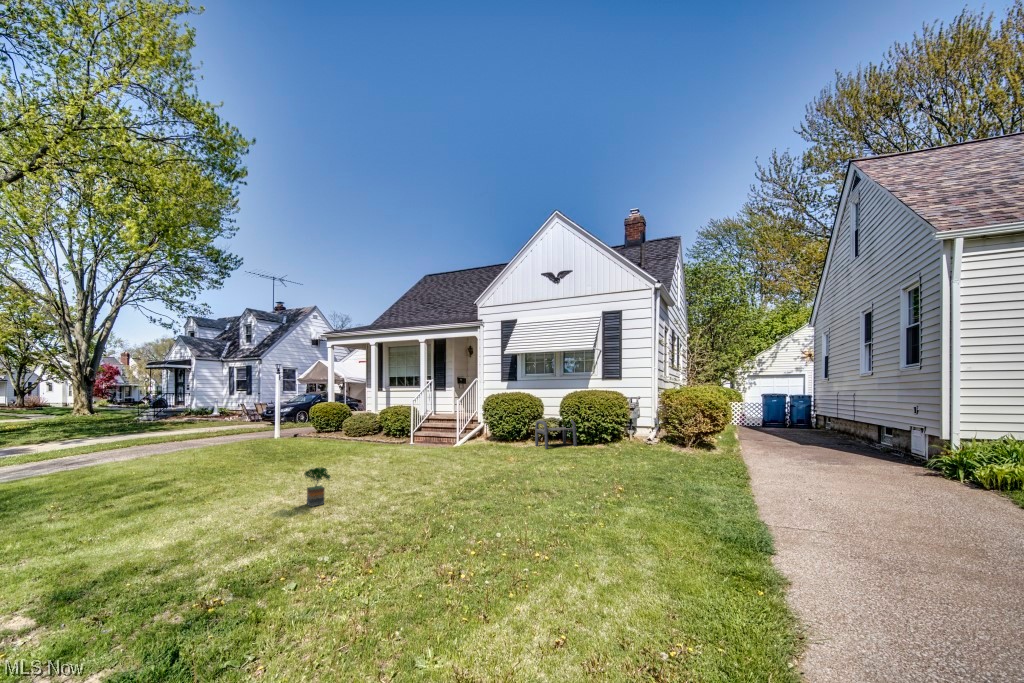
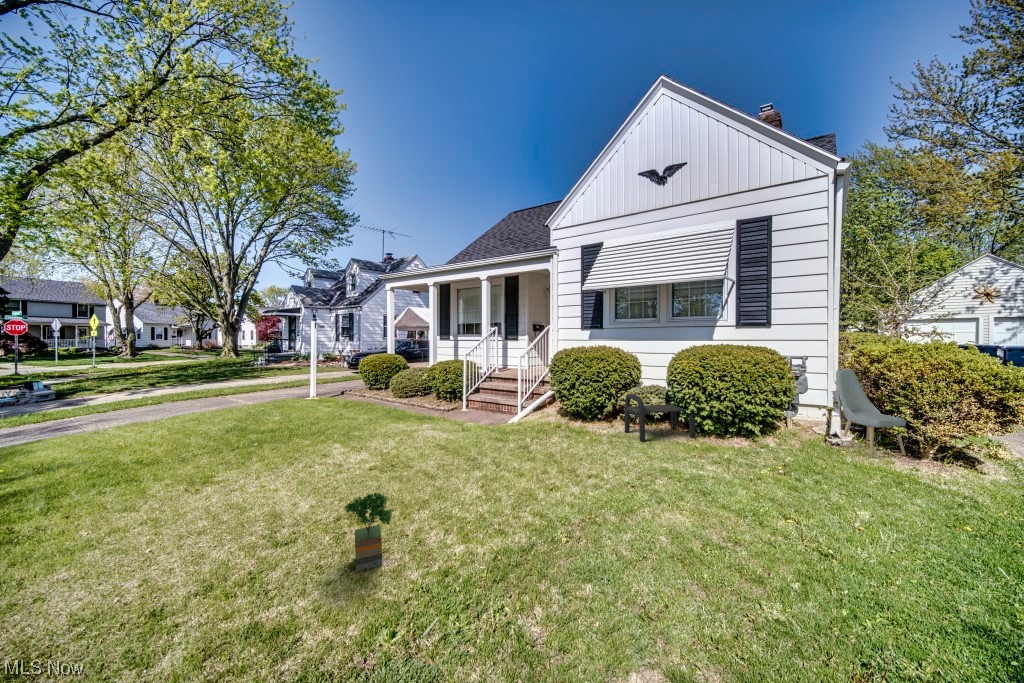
chair: none [647,402,678,448] -> present [836,369,906,457]
potted tree: present [304,467,331,507] -> present [345,493,392,572]

